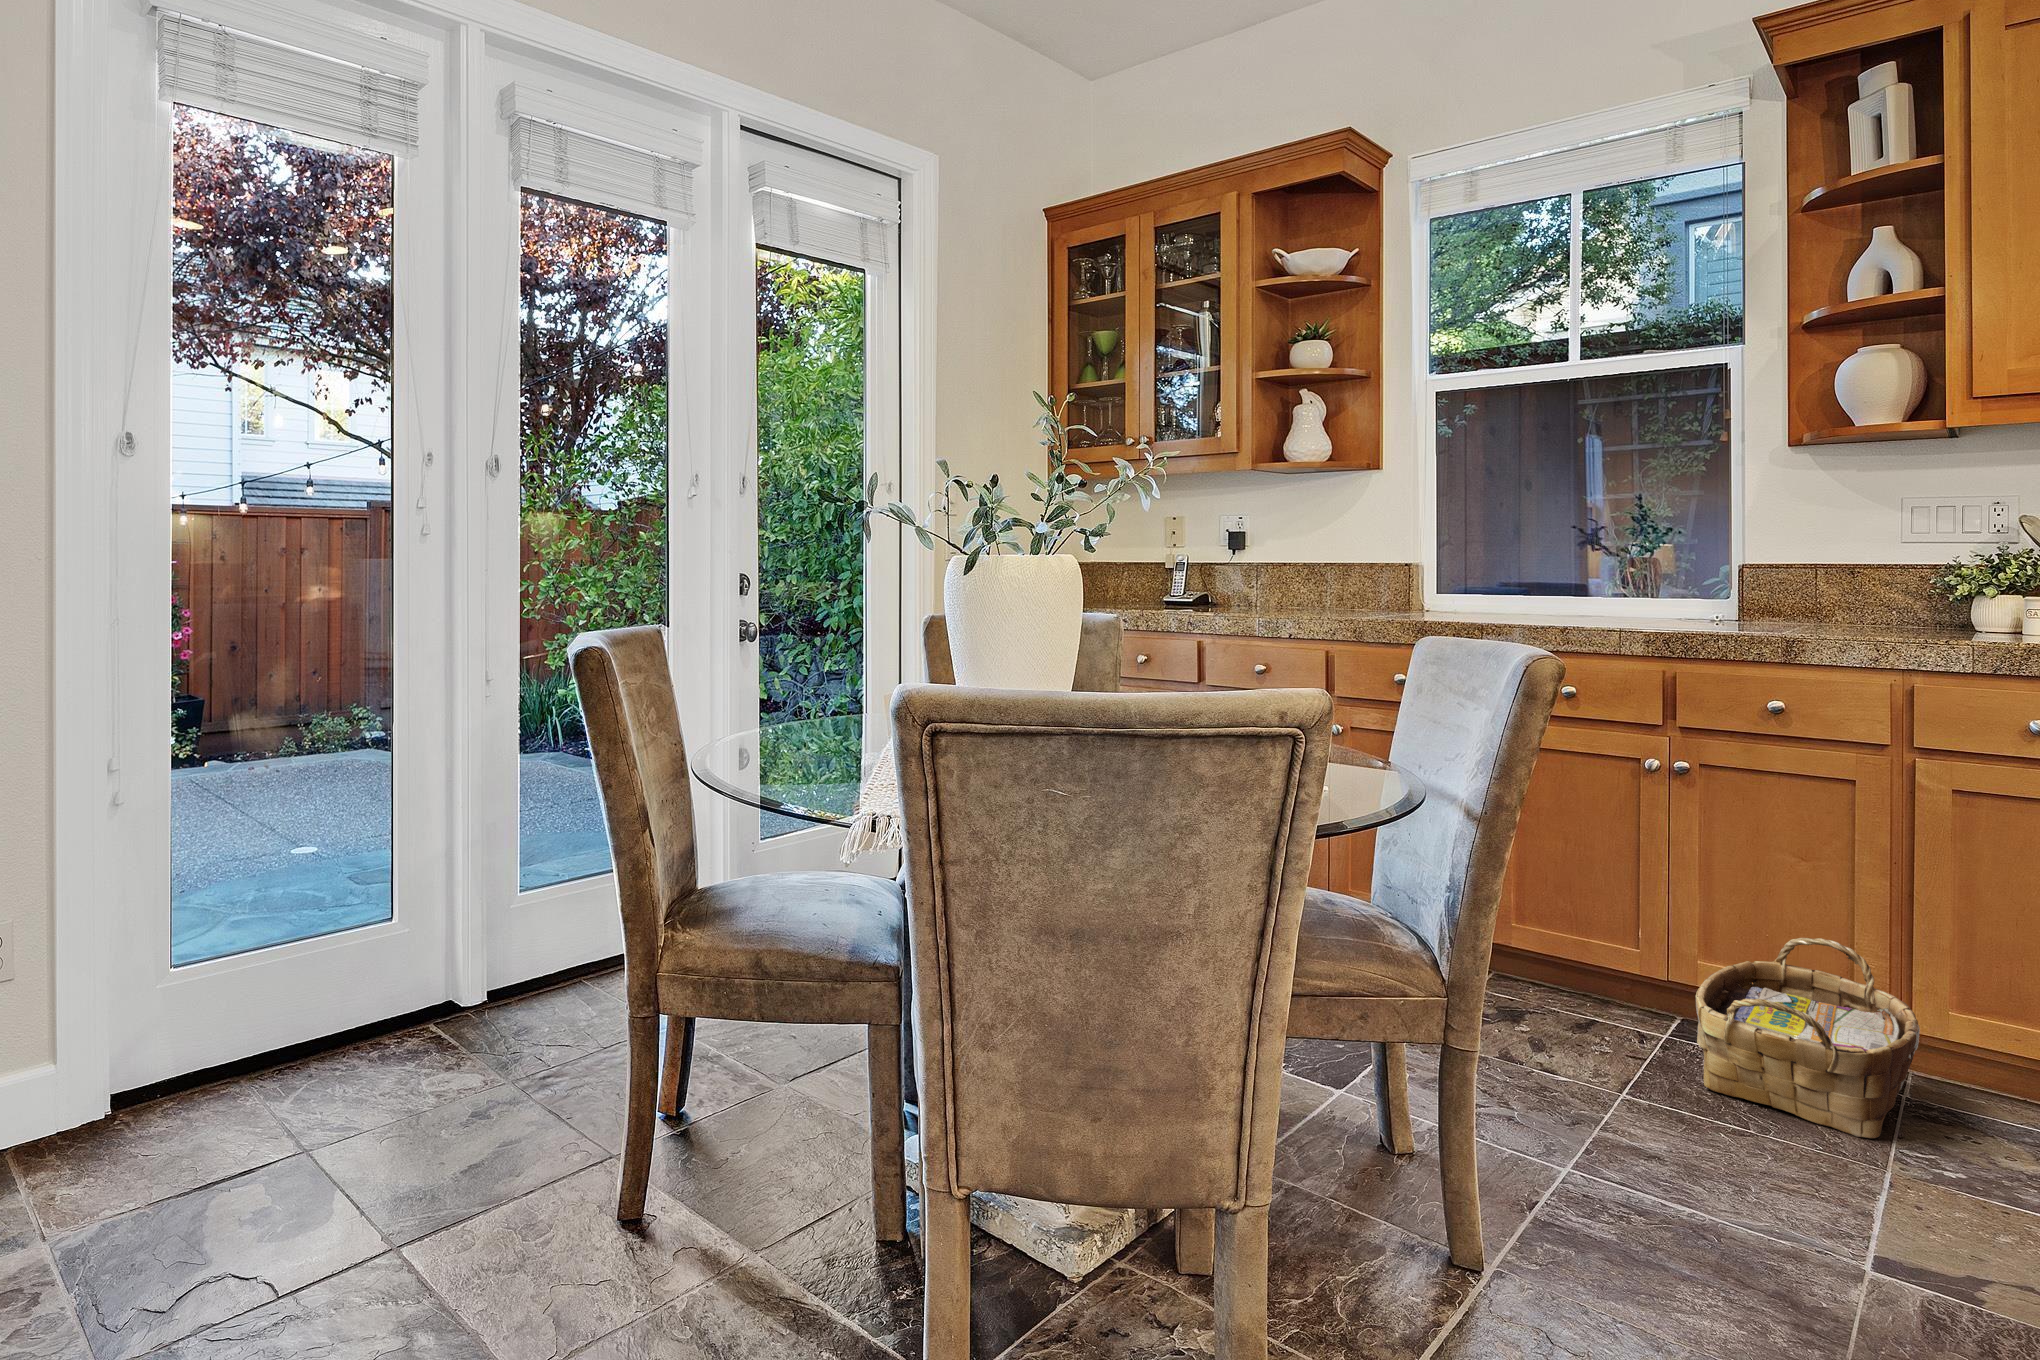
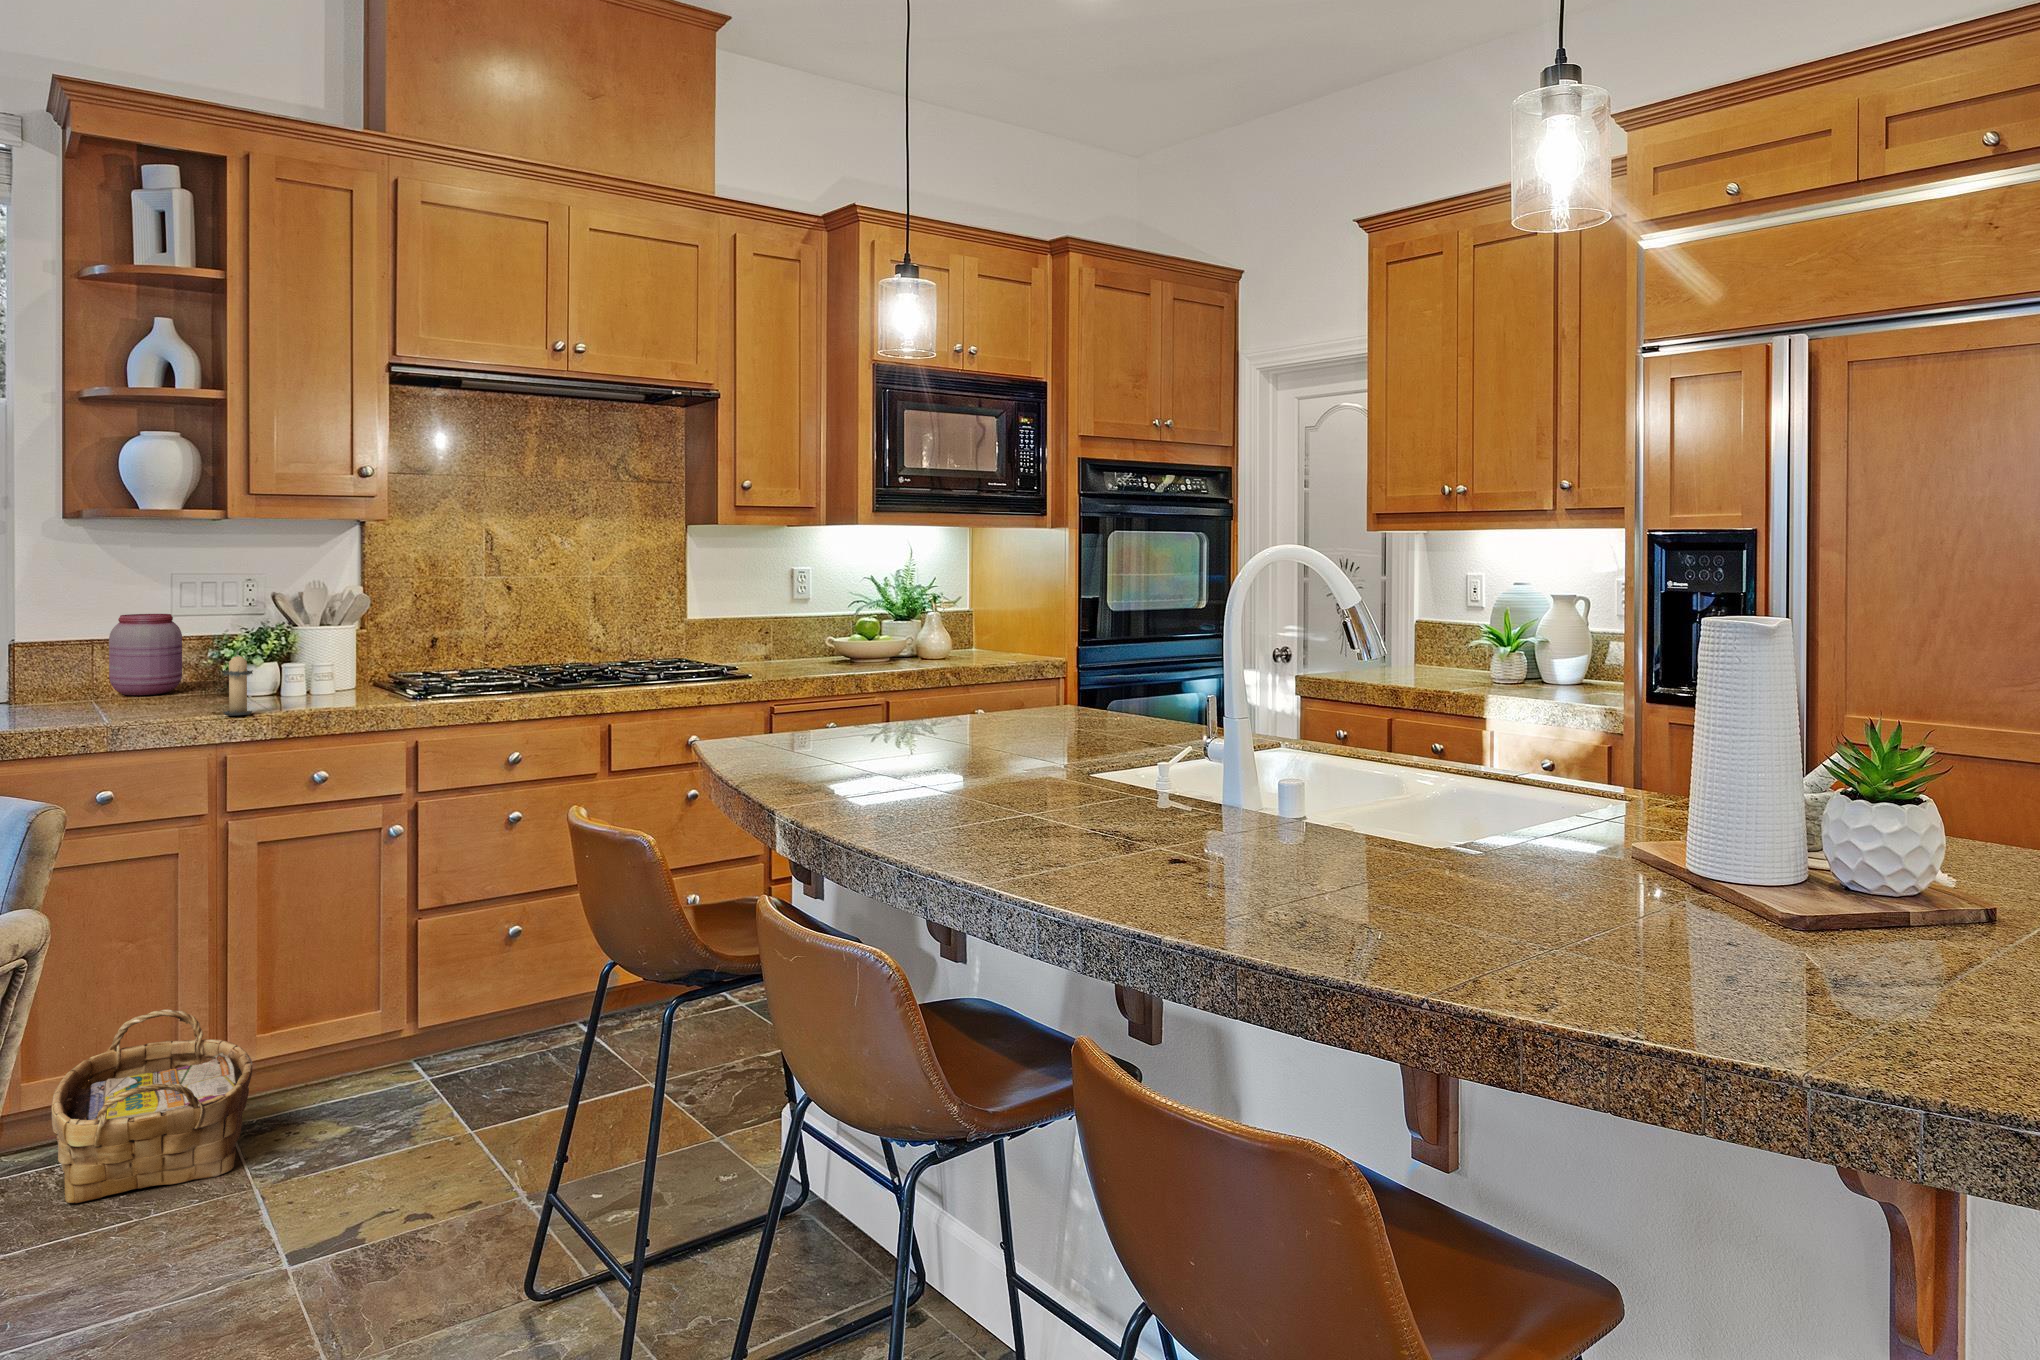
jar: none [1829,540,1909,622] -> present [109,614,182,695]
candle: none [1915,572,1963,644] -> present [222,652,253,716]

